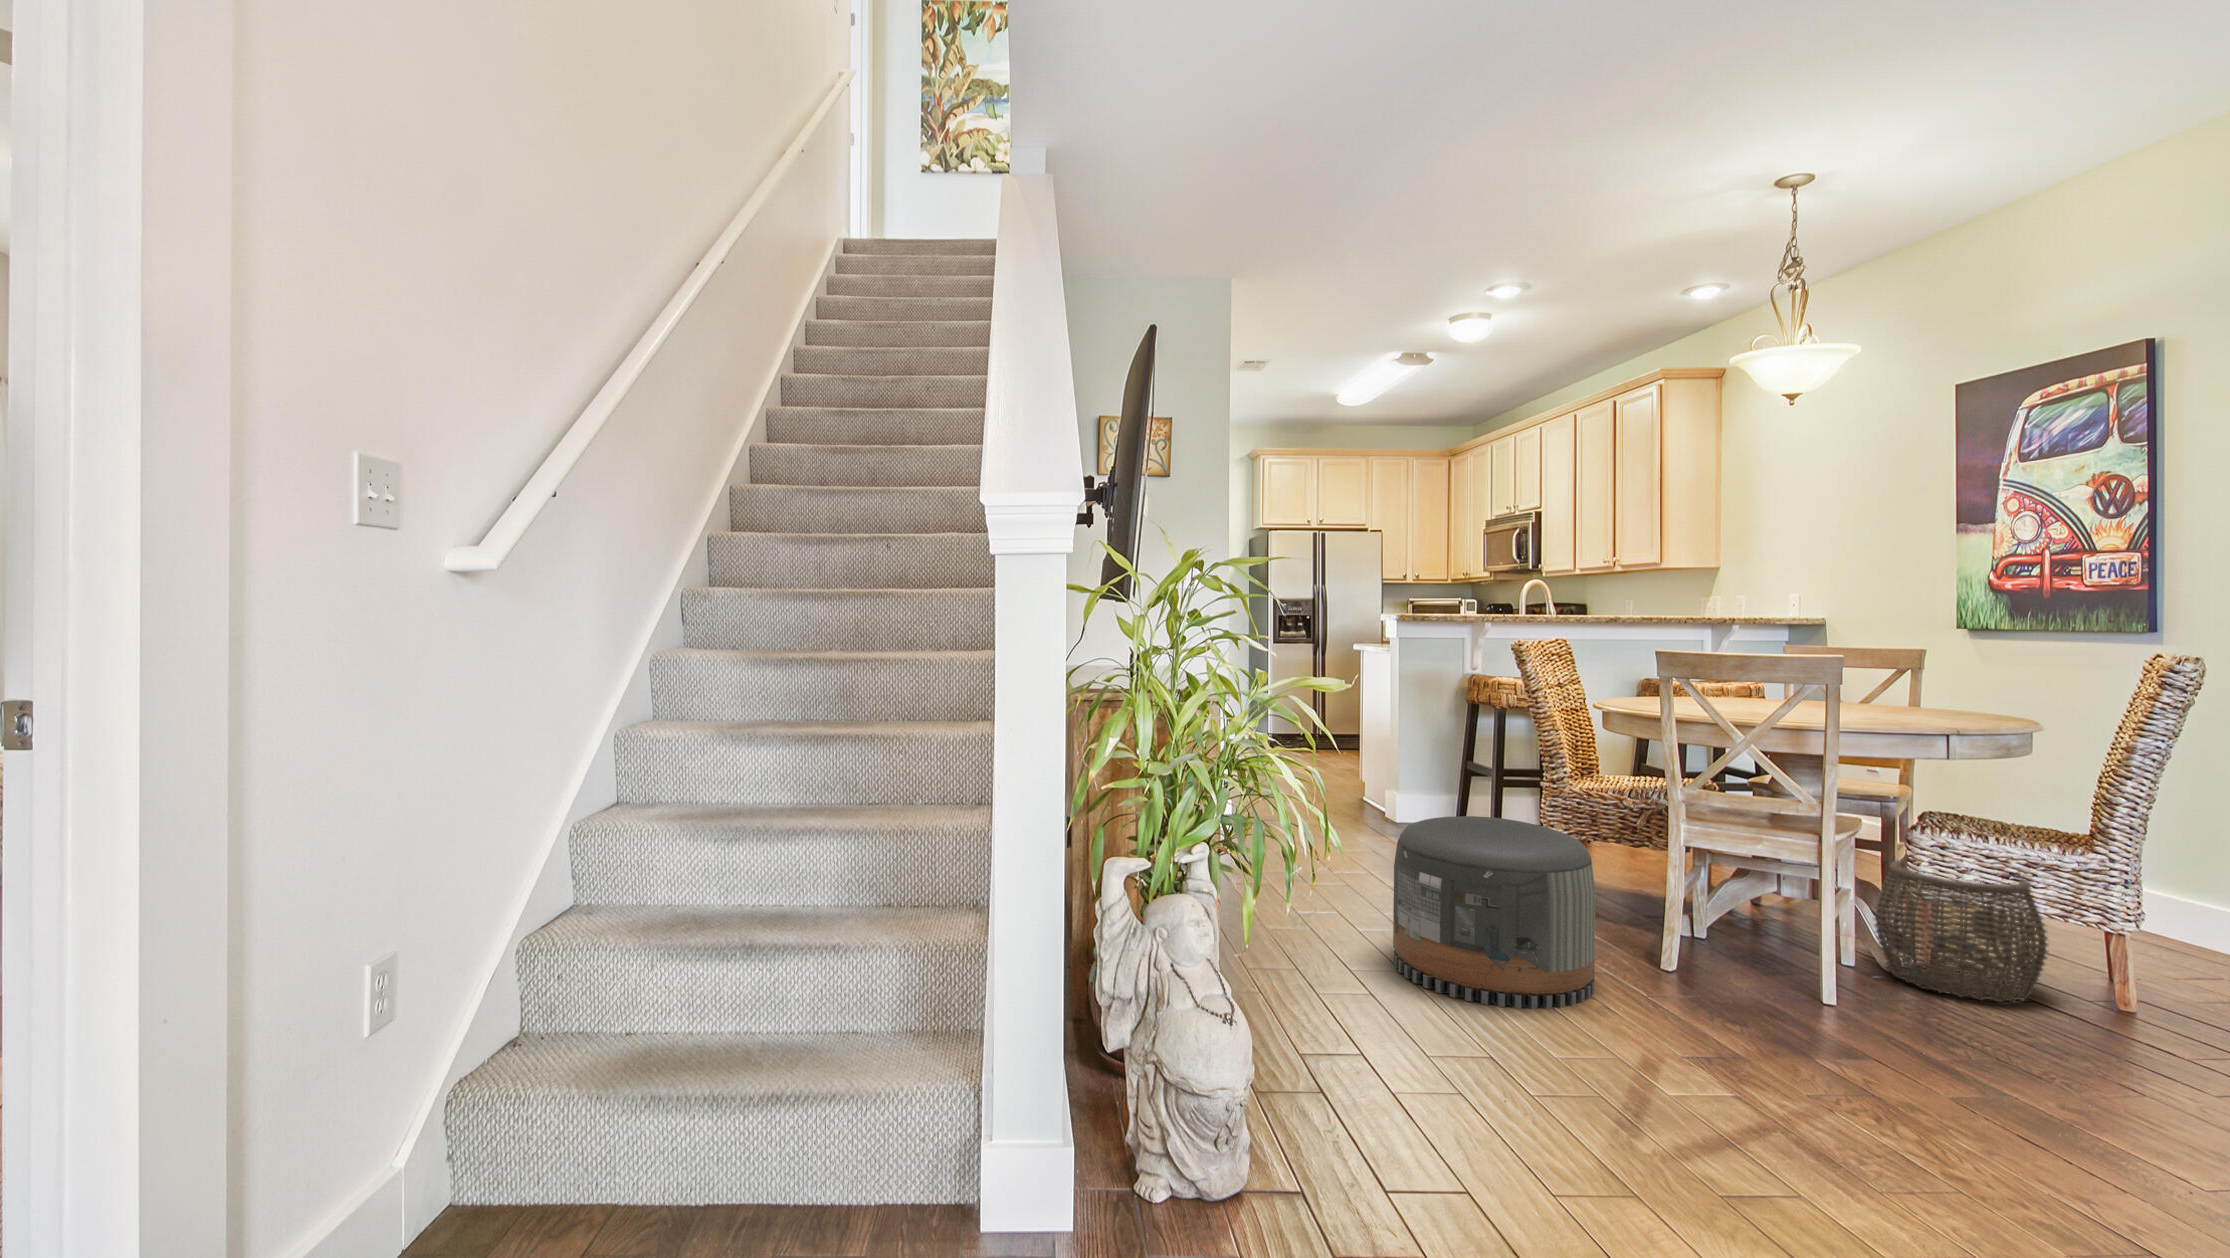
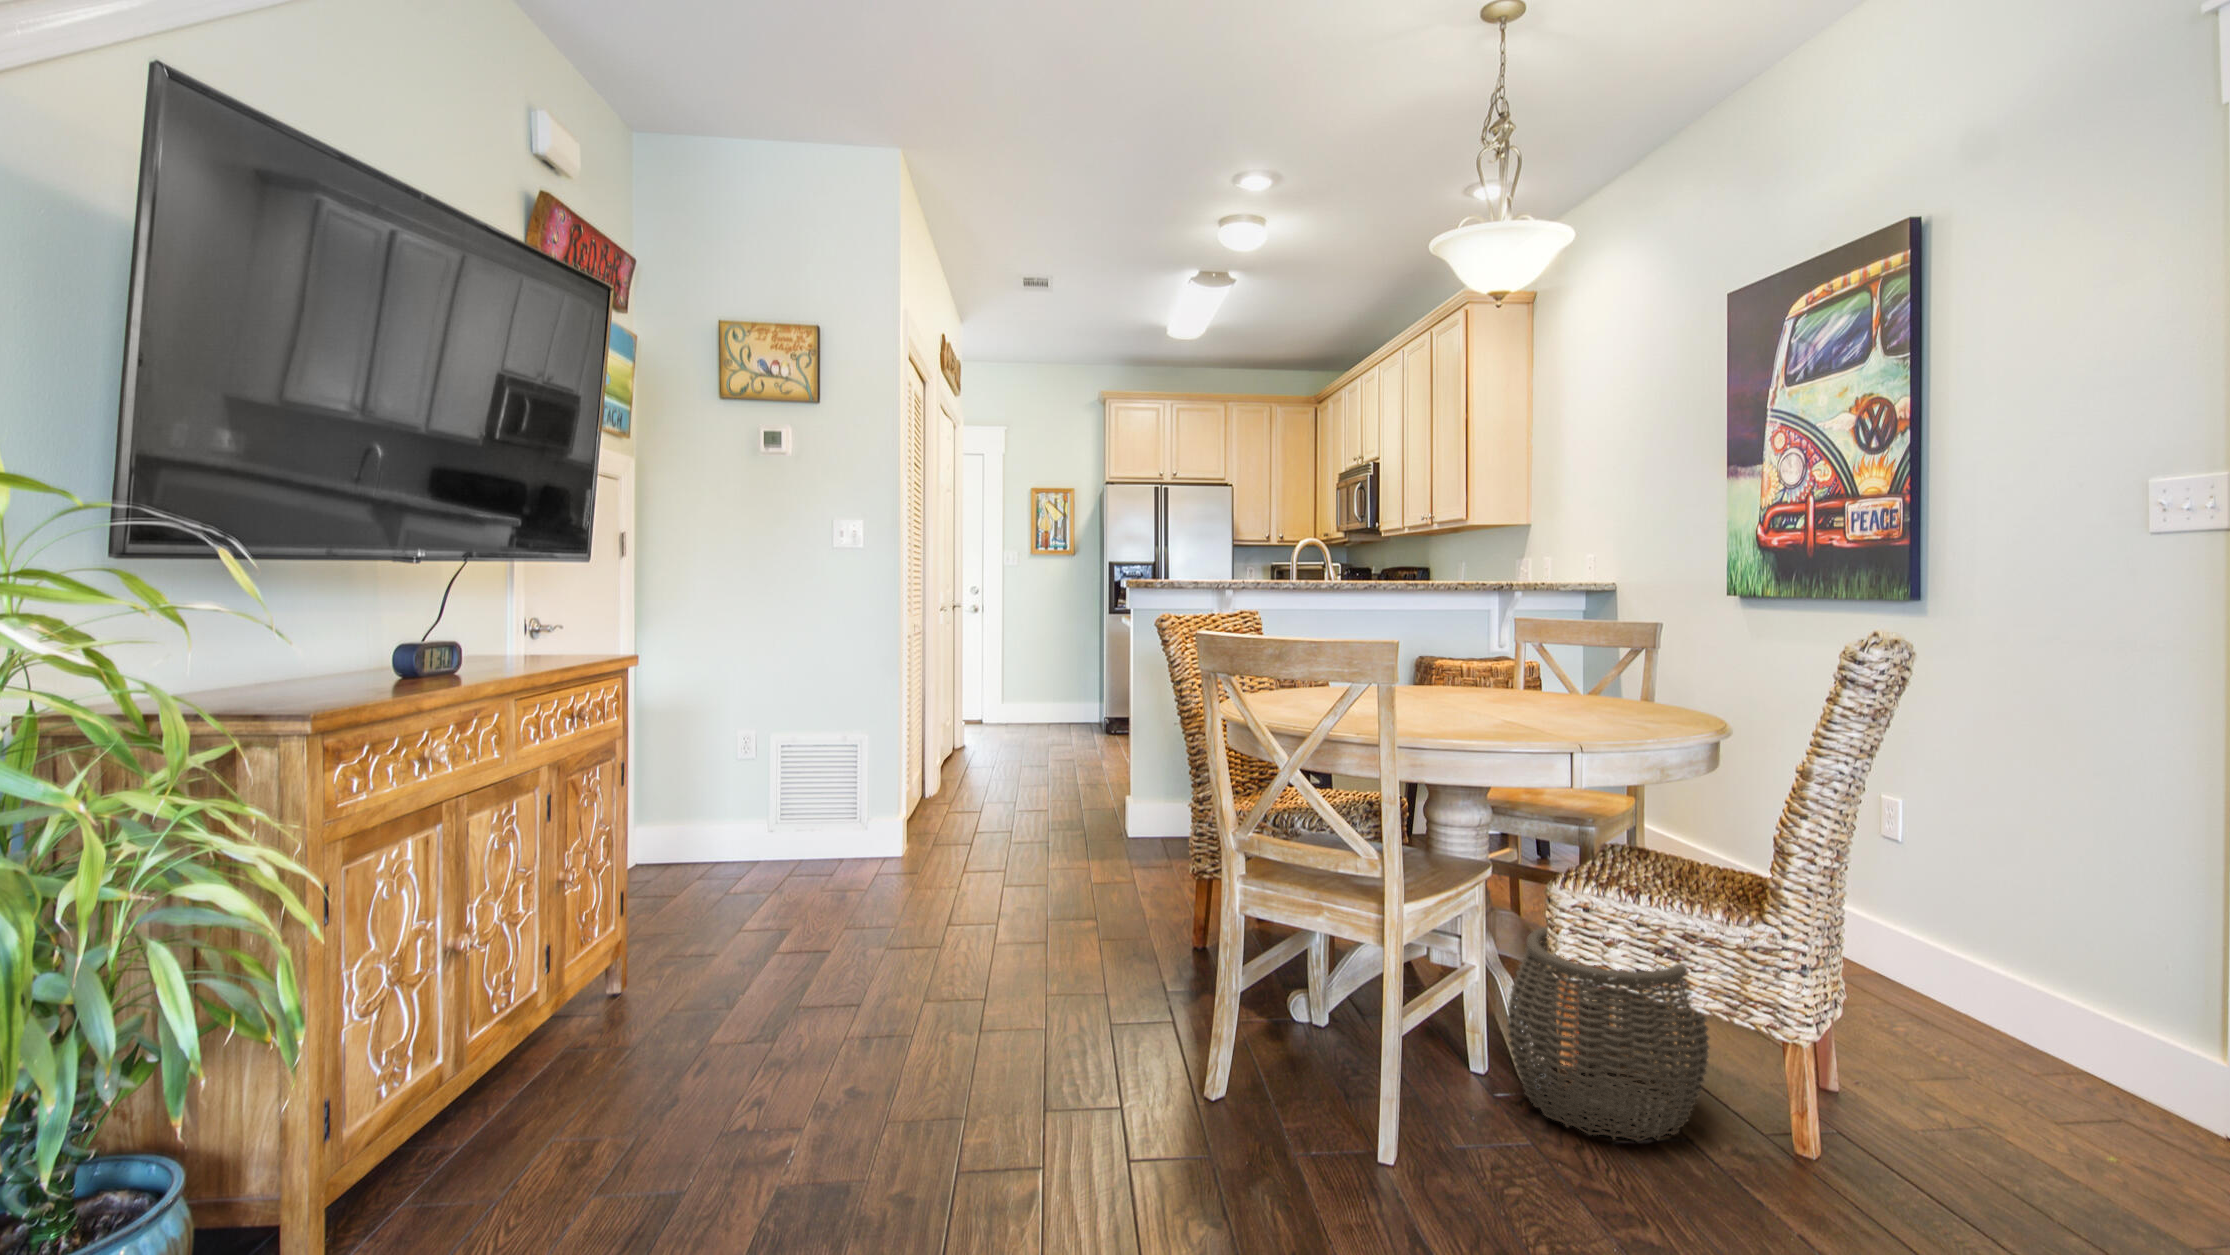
pouf: present [1393,816,1595,1009] -> none [804,881,1091,1205]

